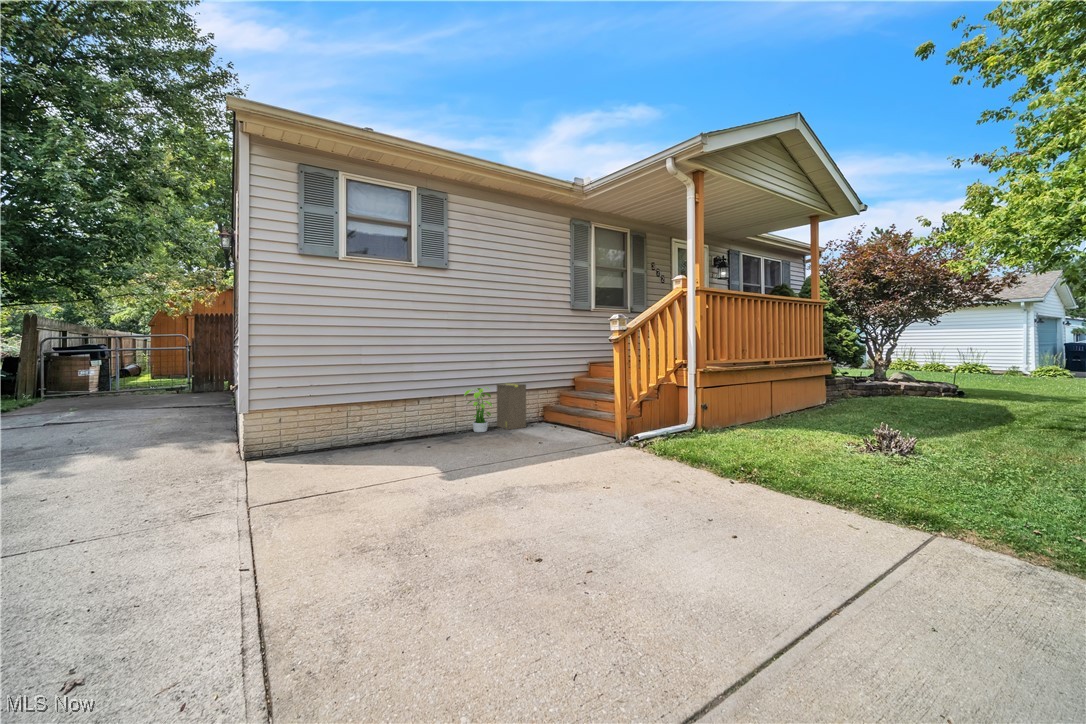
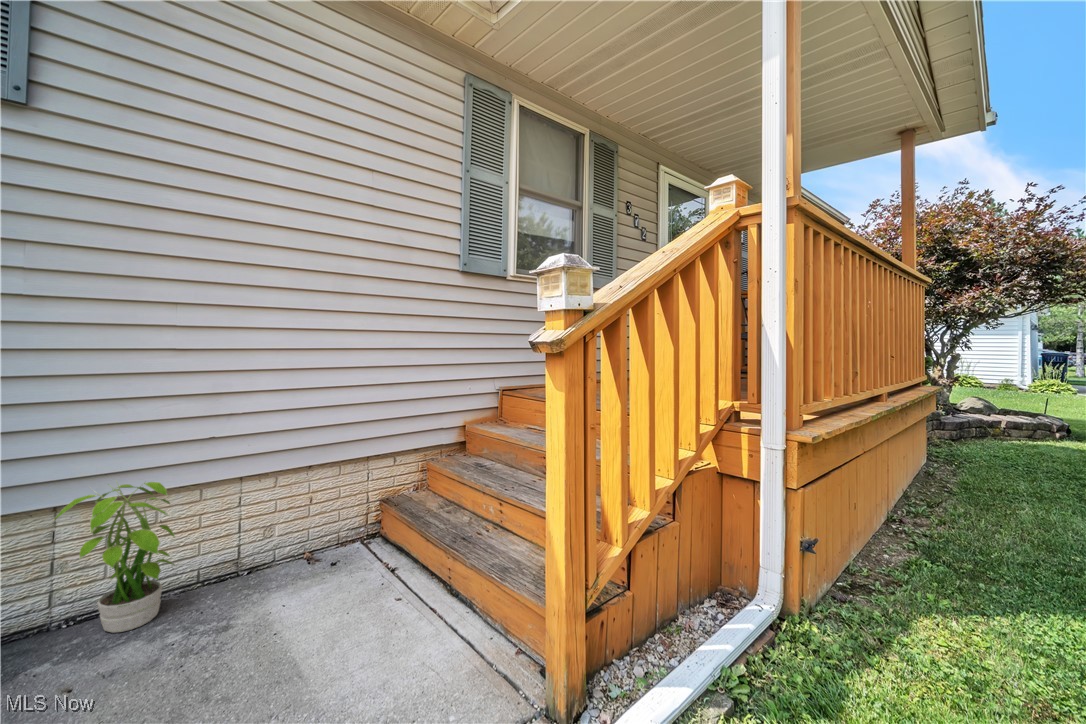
cardboard box: present [497,383,526,430] -> none [224,452,306,603]

